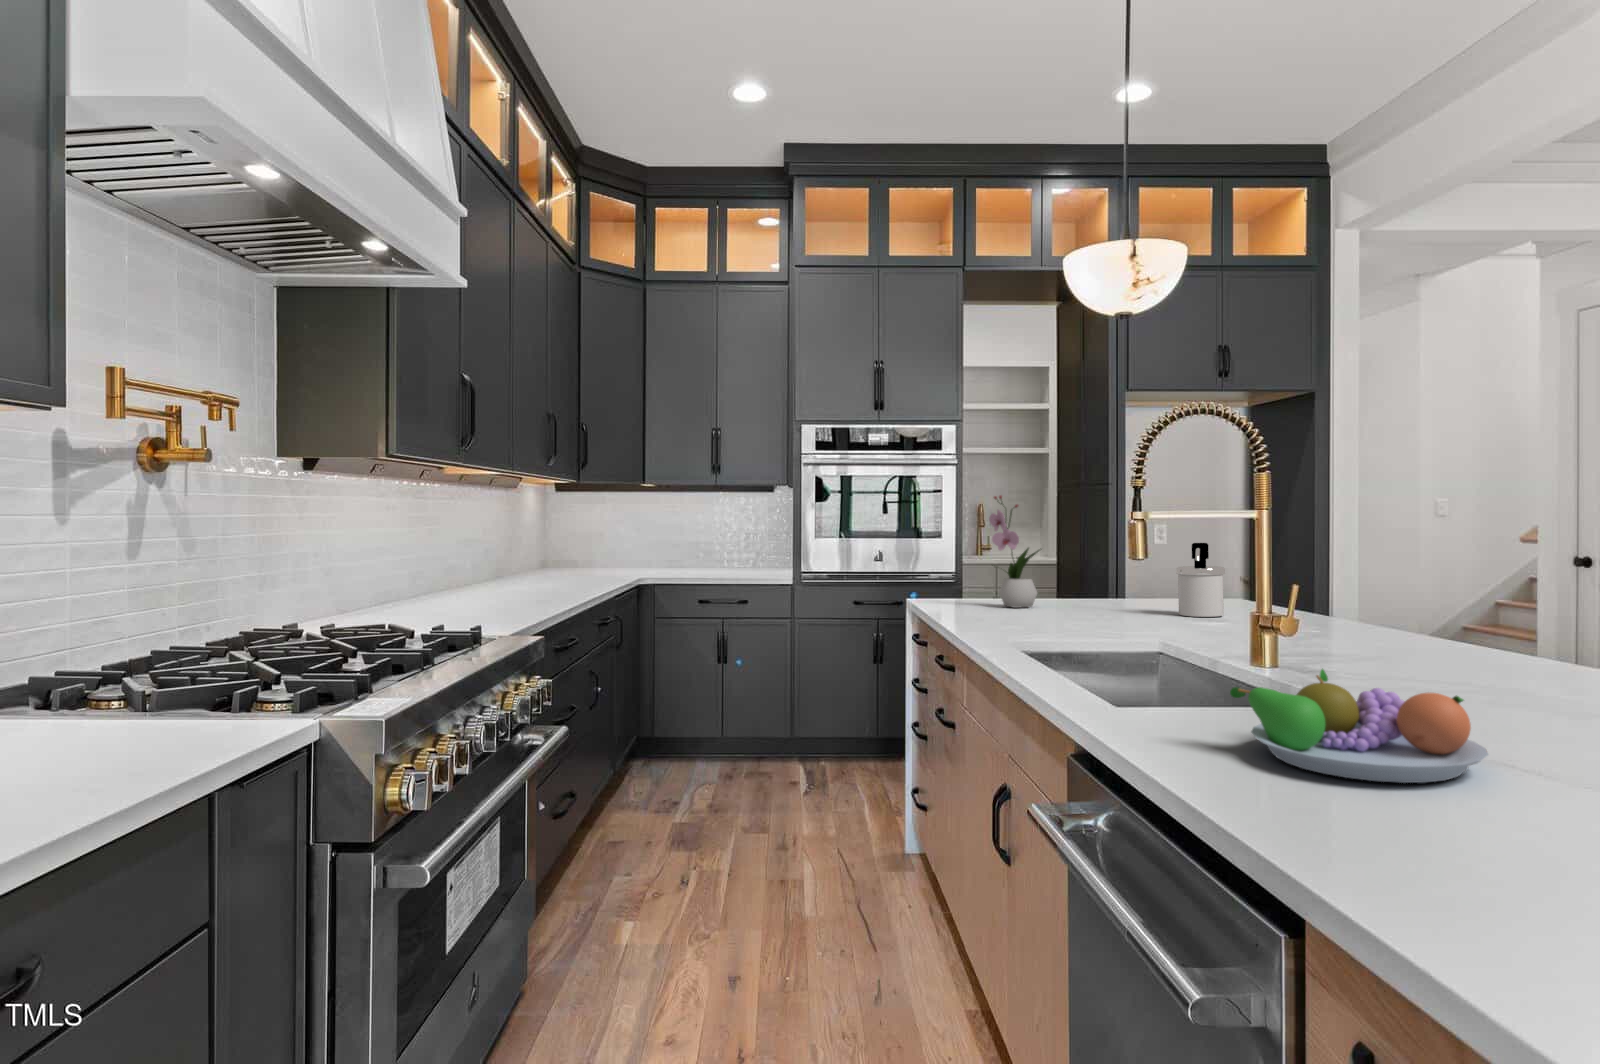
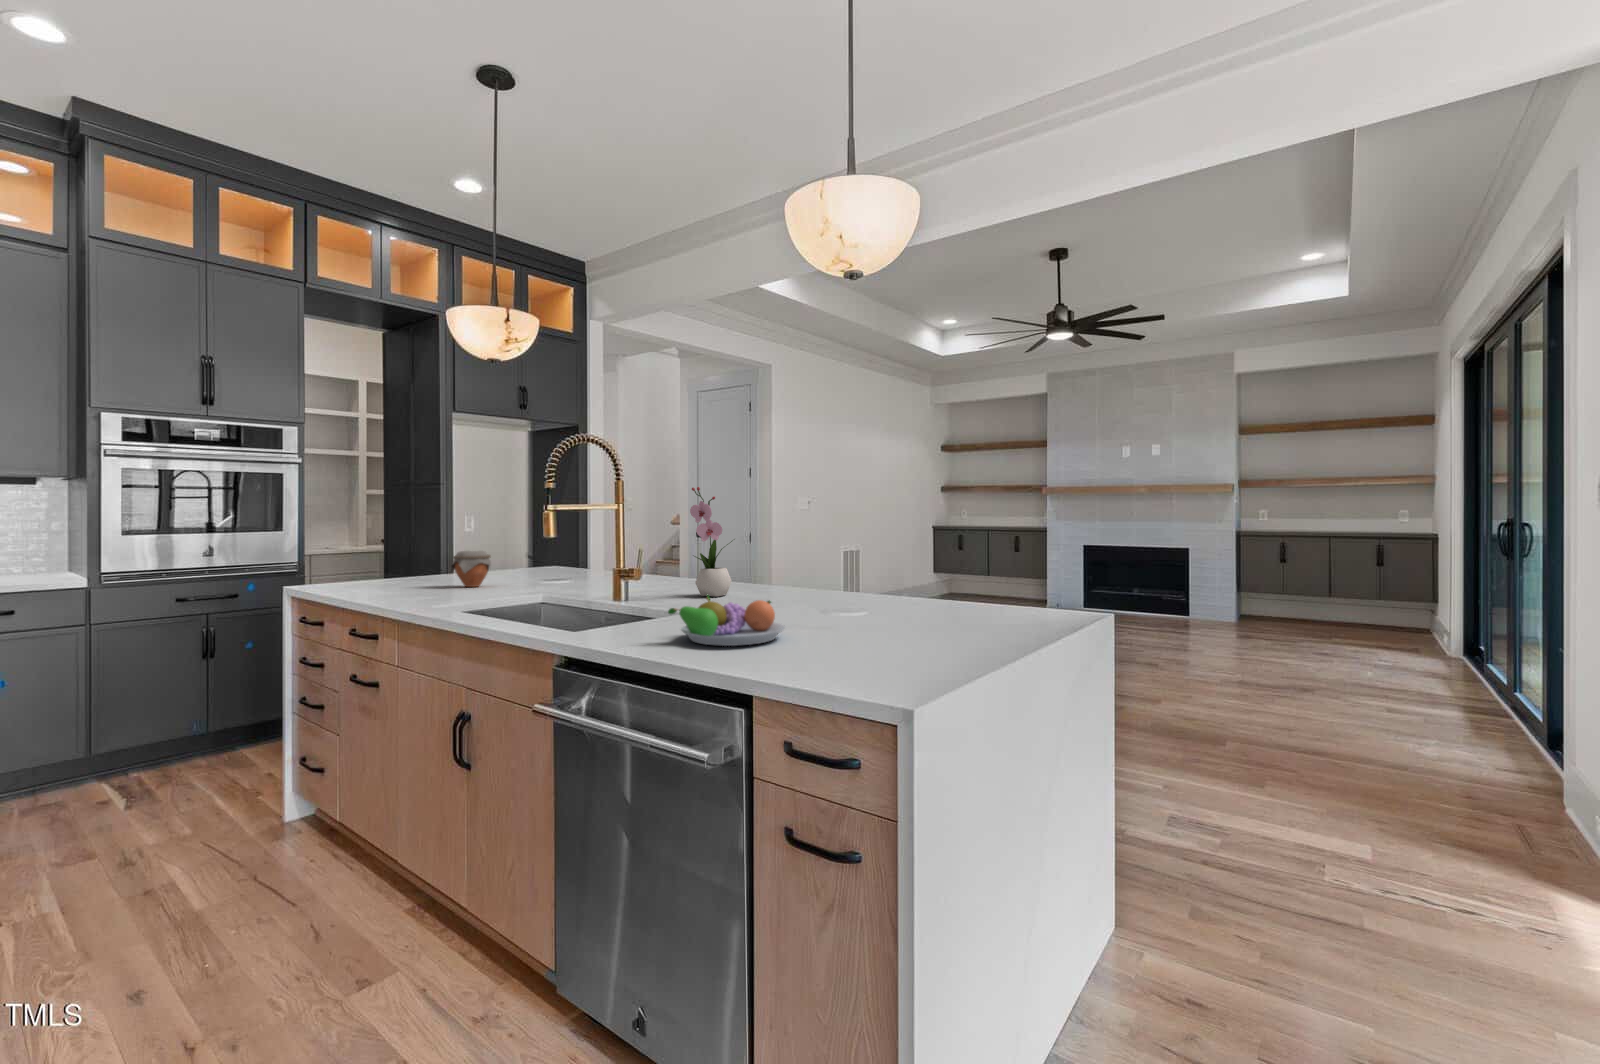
flower arrangement: present [989,496,1039,608] -> present [690,487,733,597]
soap dispenser: present [1176,543,1225,617] -> none [536,532,569,584]
jar: none [1064,566,1115,613] -> present [452,551,491,587]

